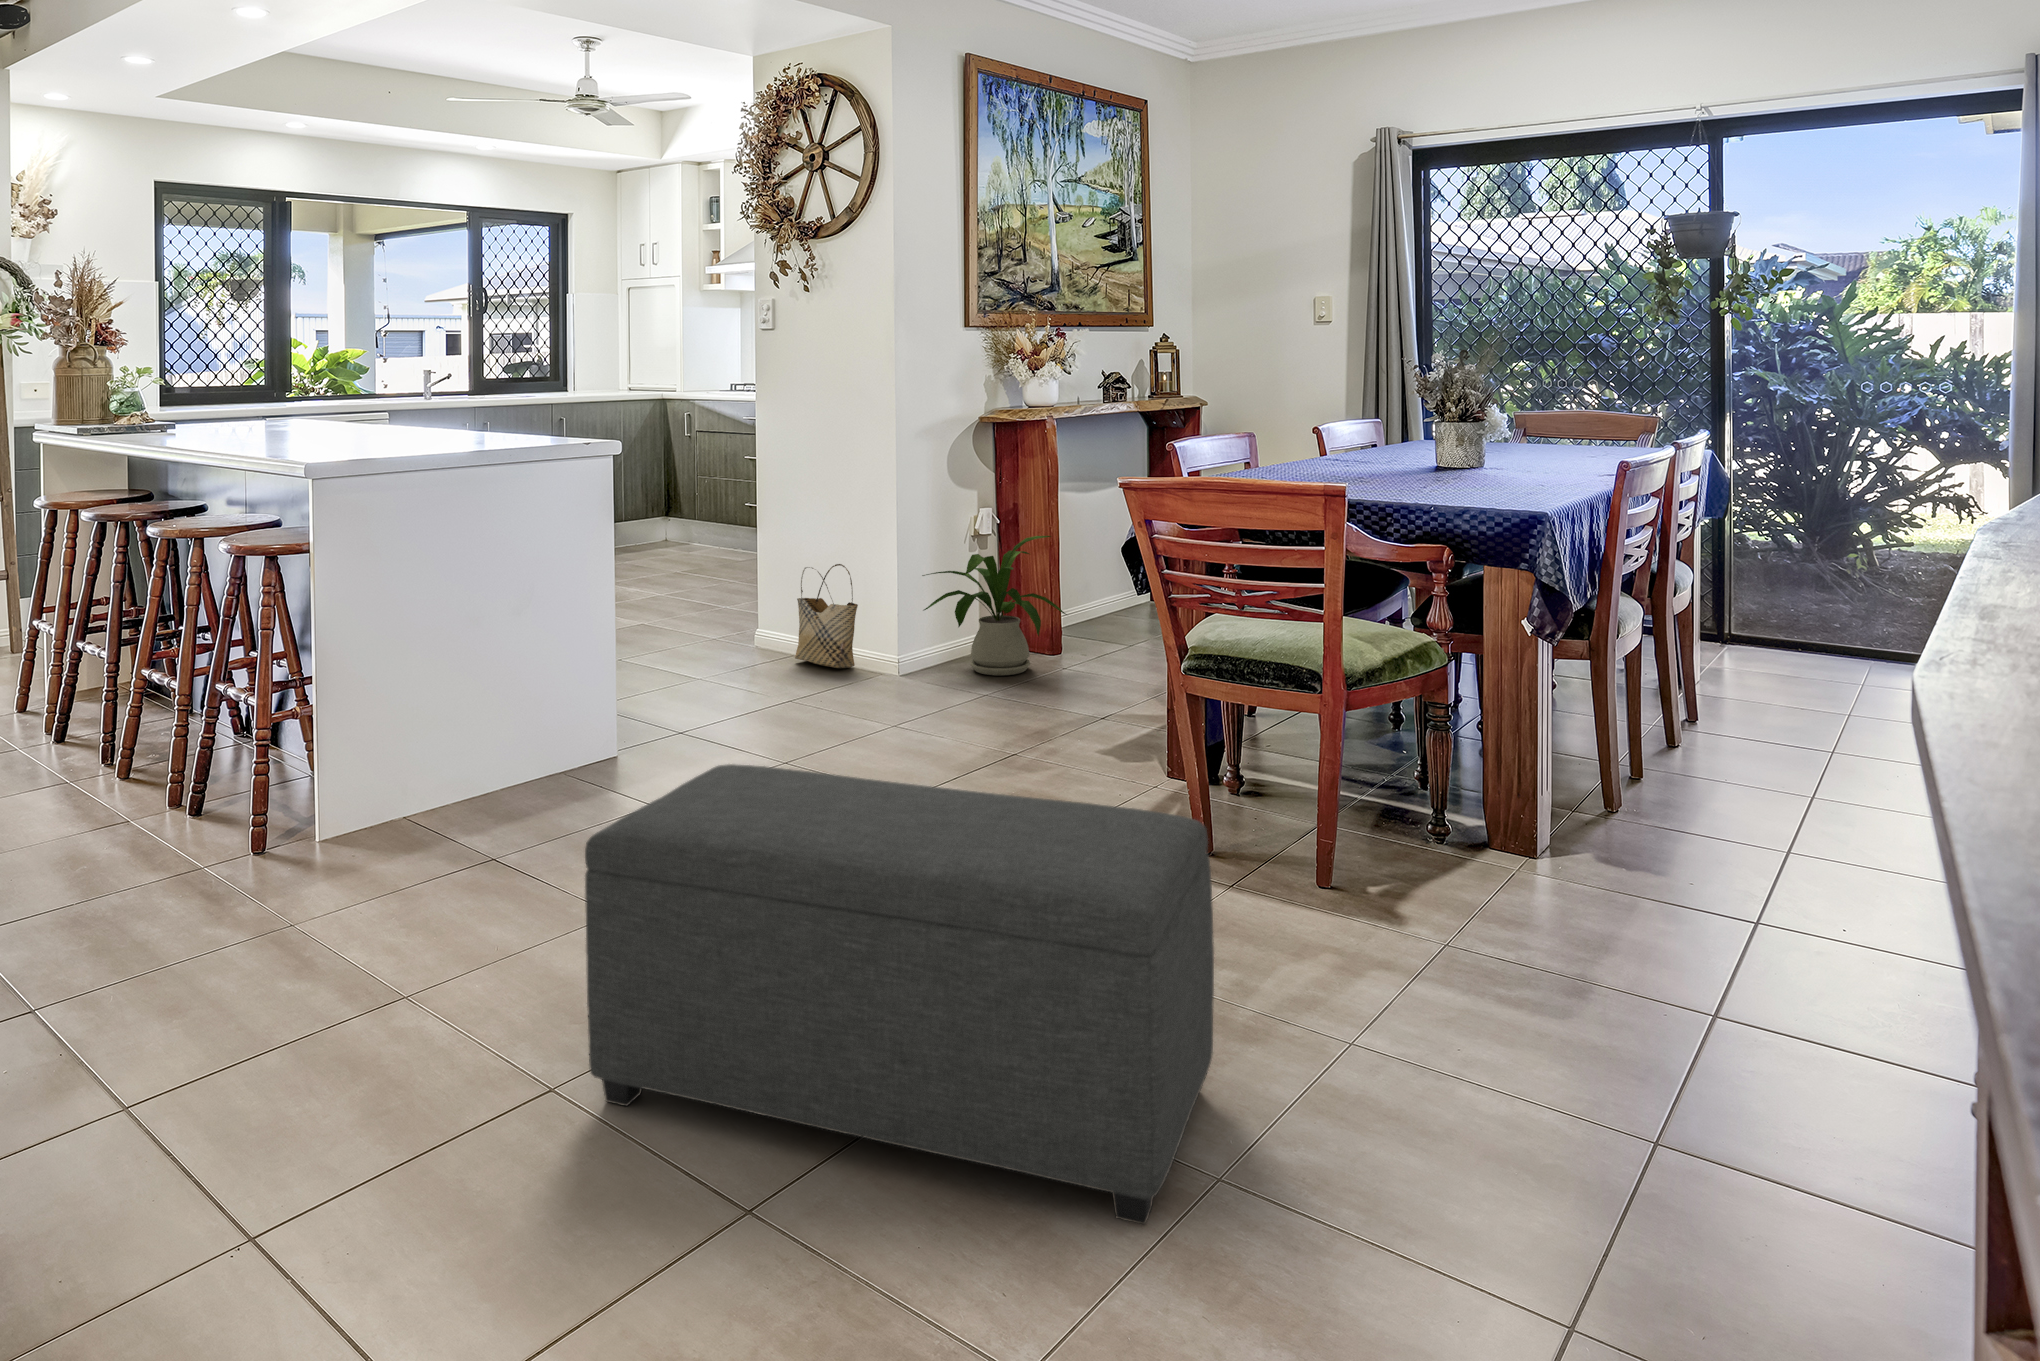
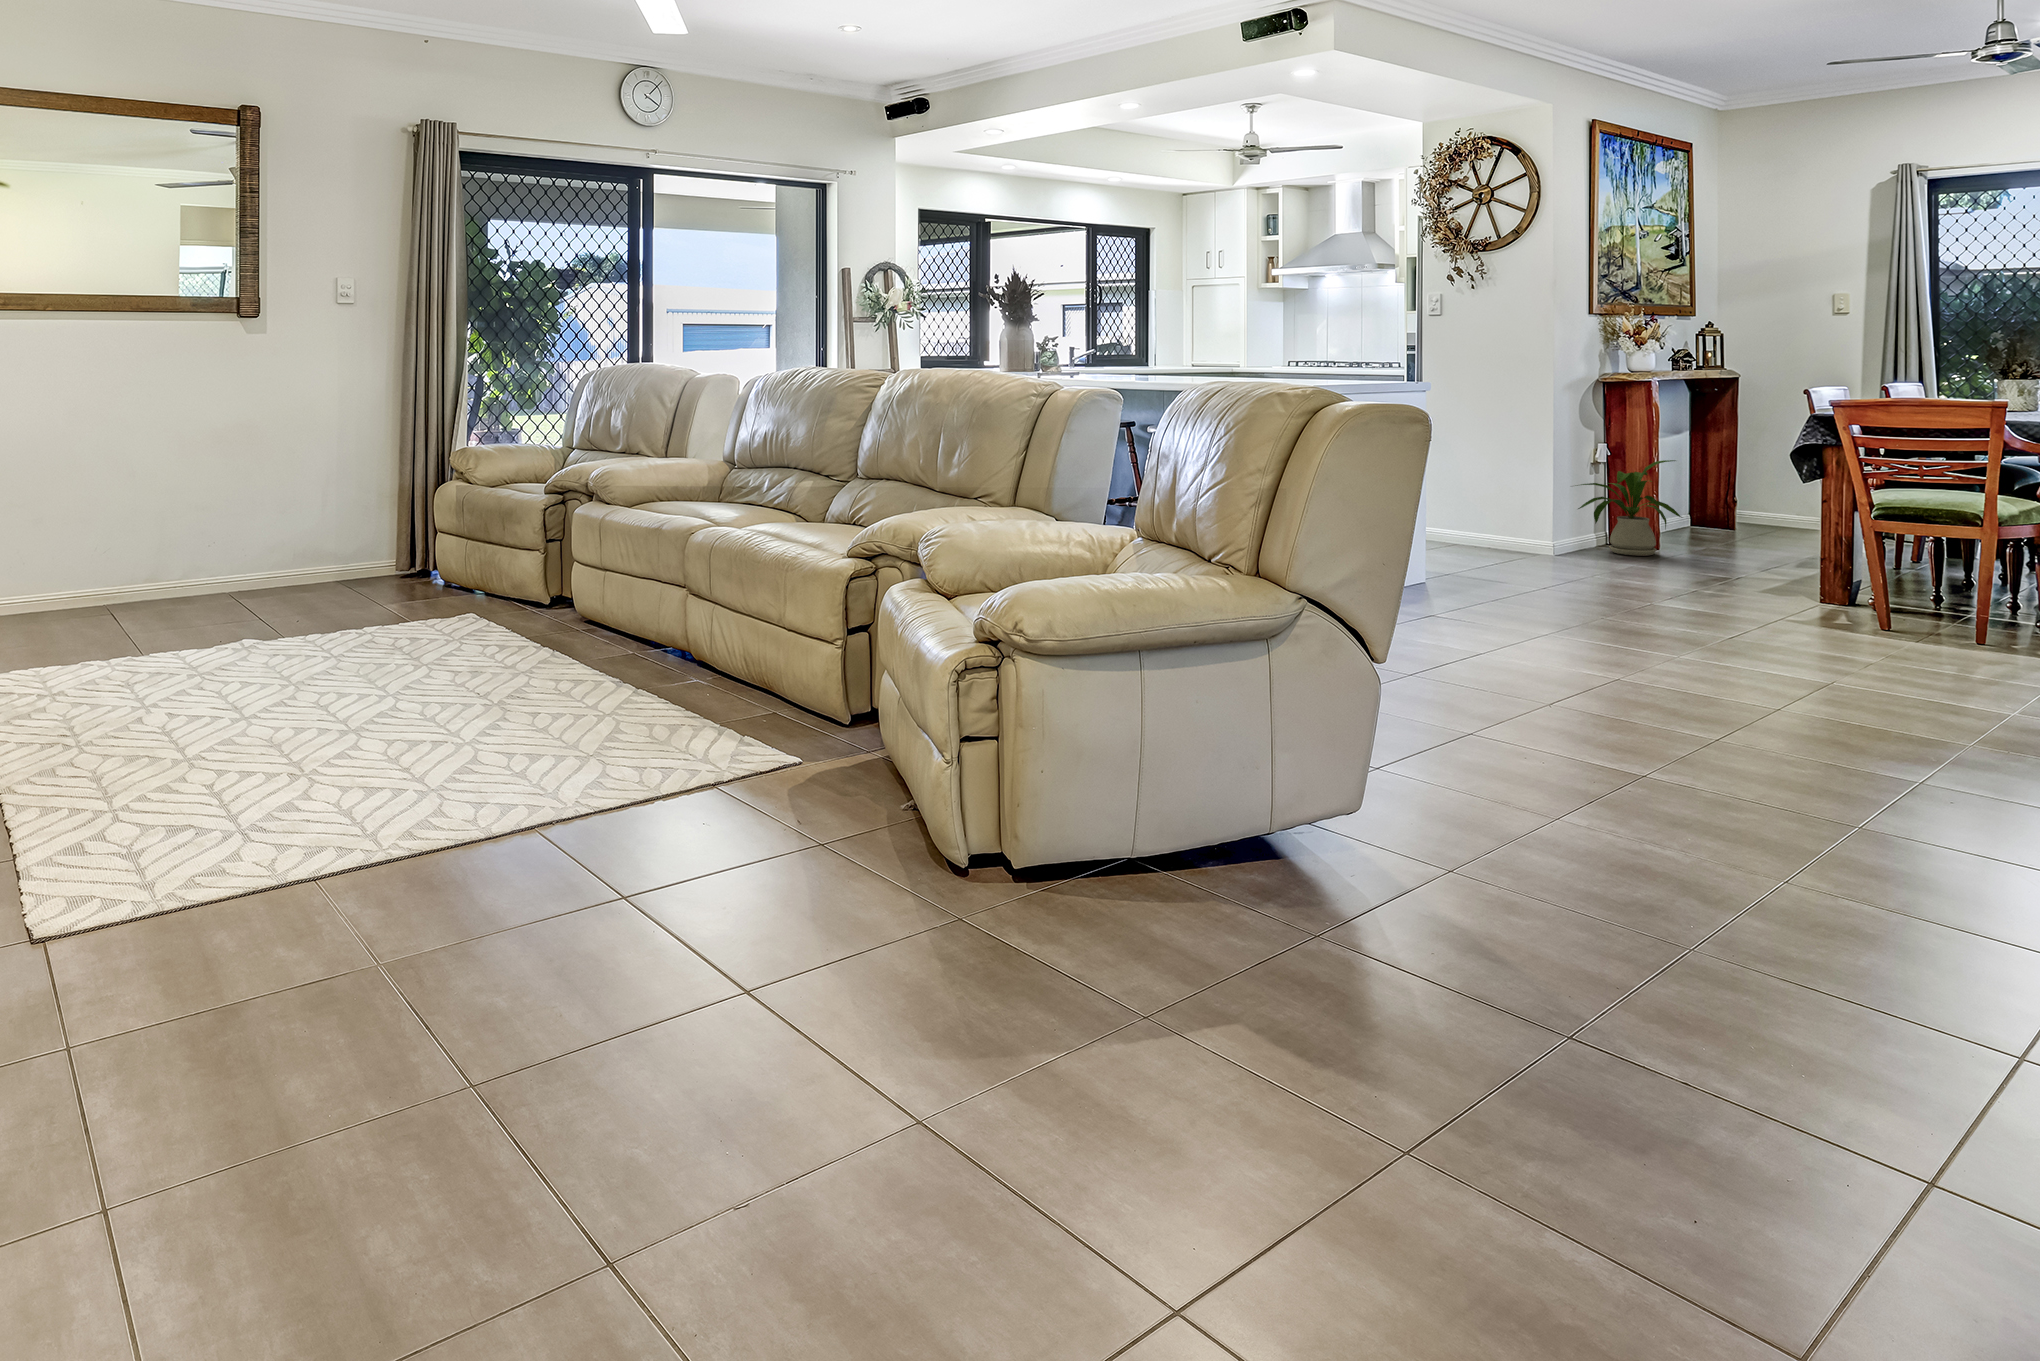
woven basket: present [795,564,858,668] -> none [1471,477,1524,547]
ottoman: present [585,764,1214,1224] -> none [1644,537,2007,727]

